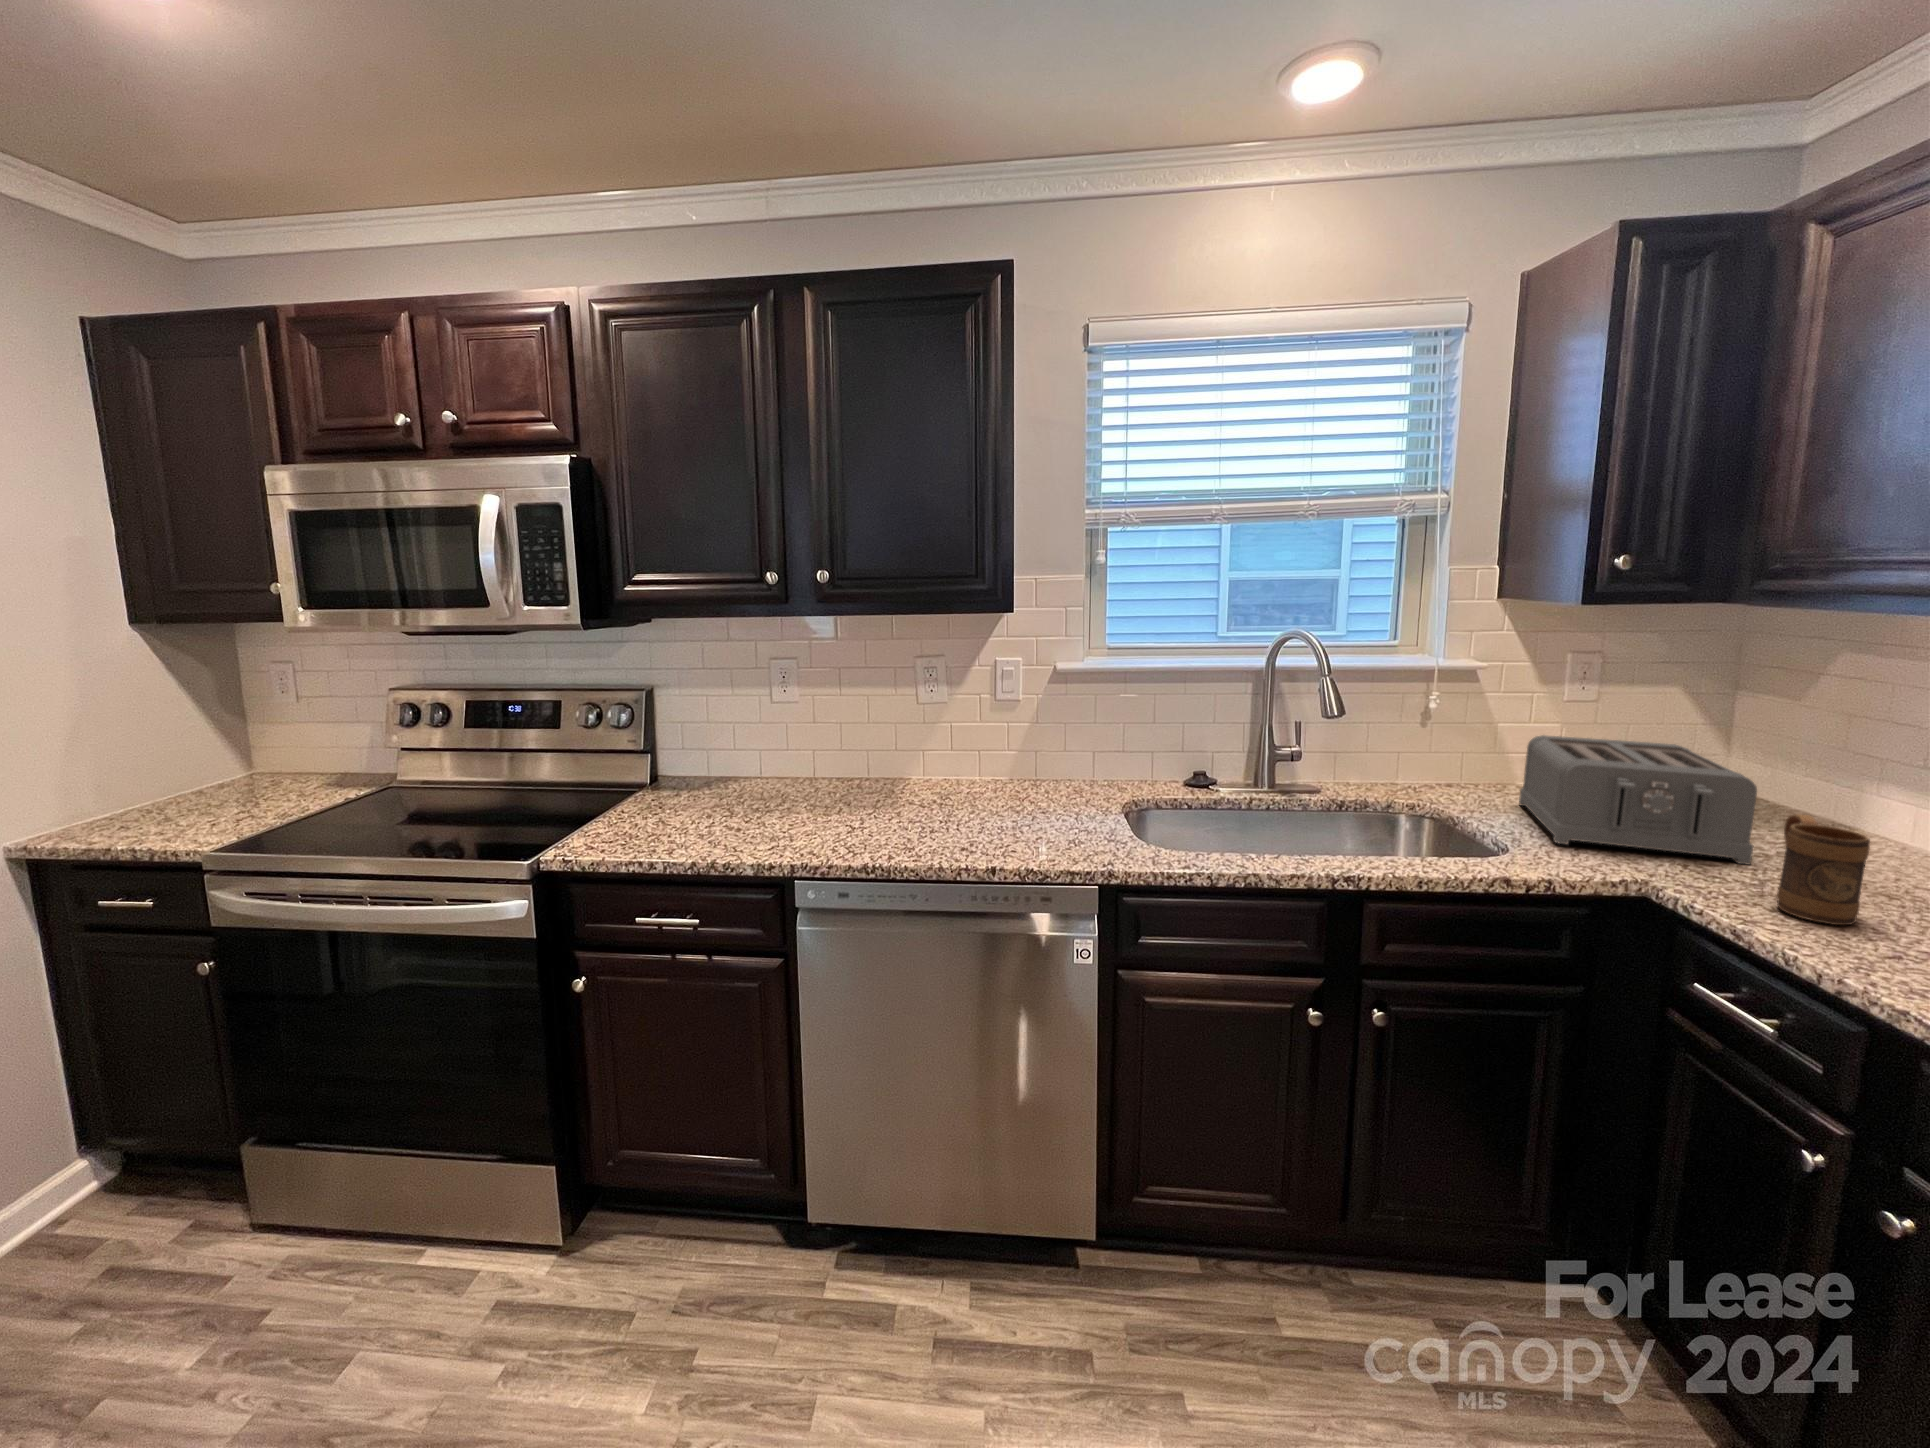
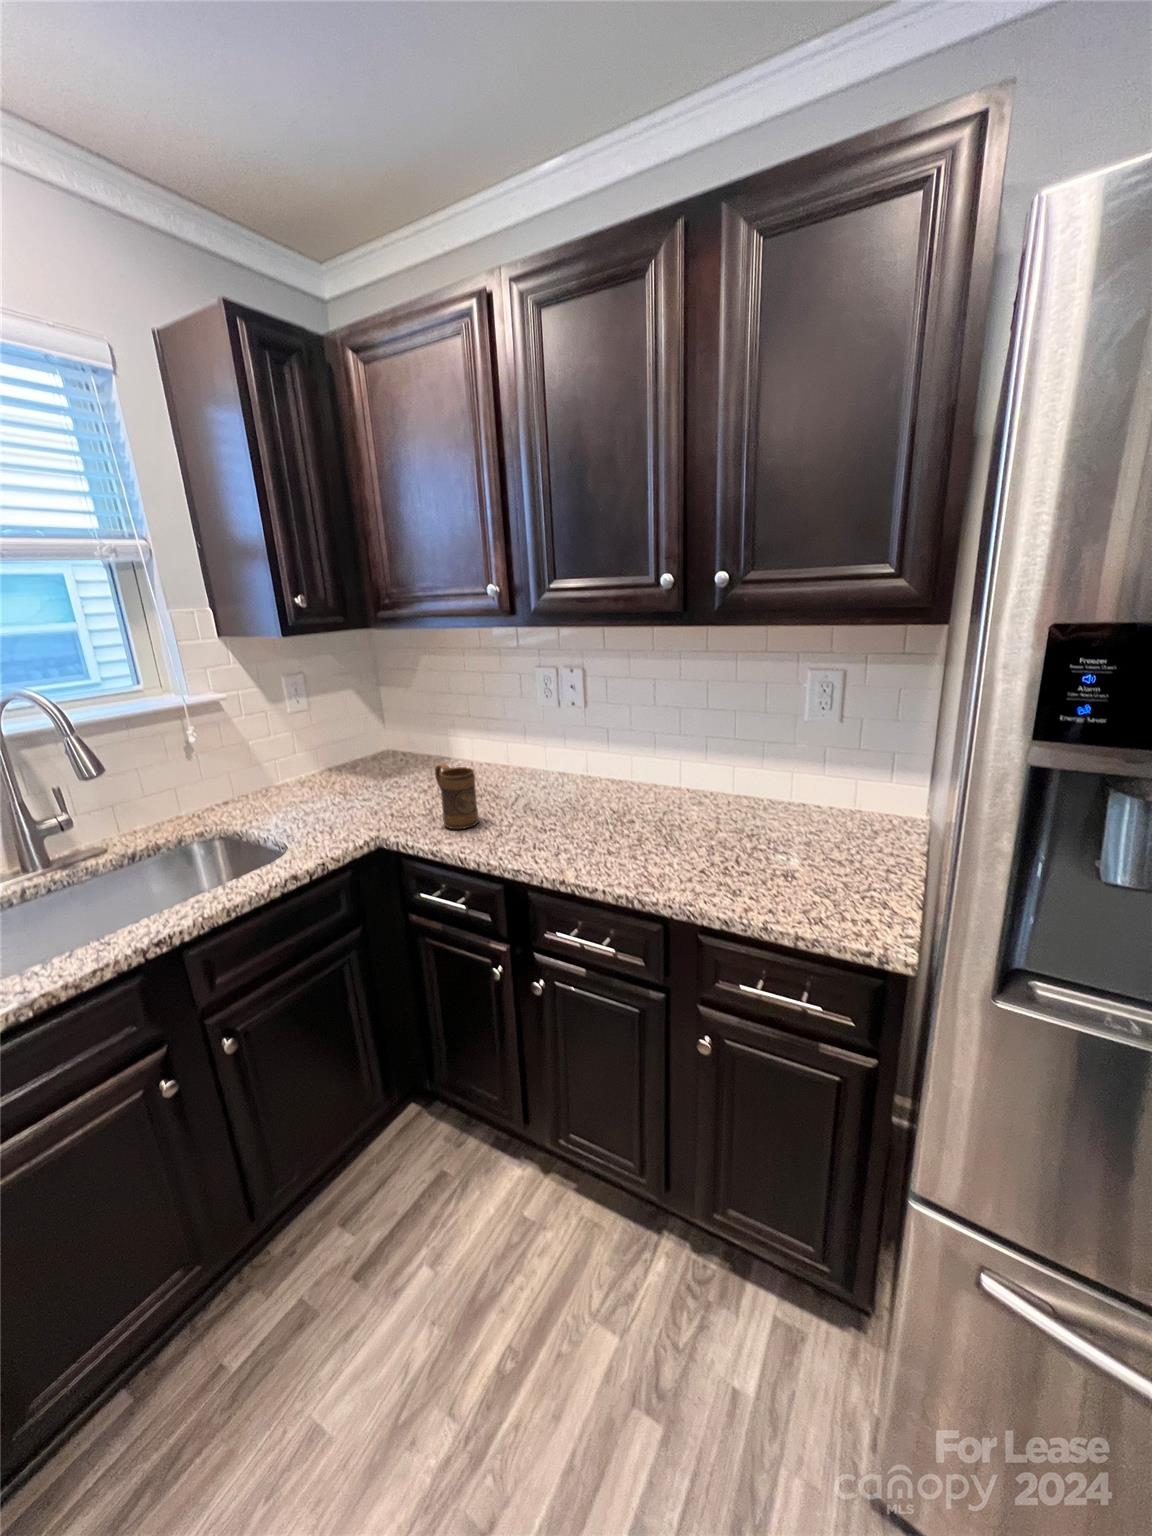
toaster: present [1519,735,1757,865] -> none [275,731,422,828]

